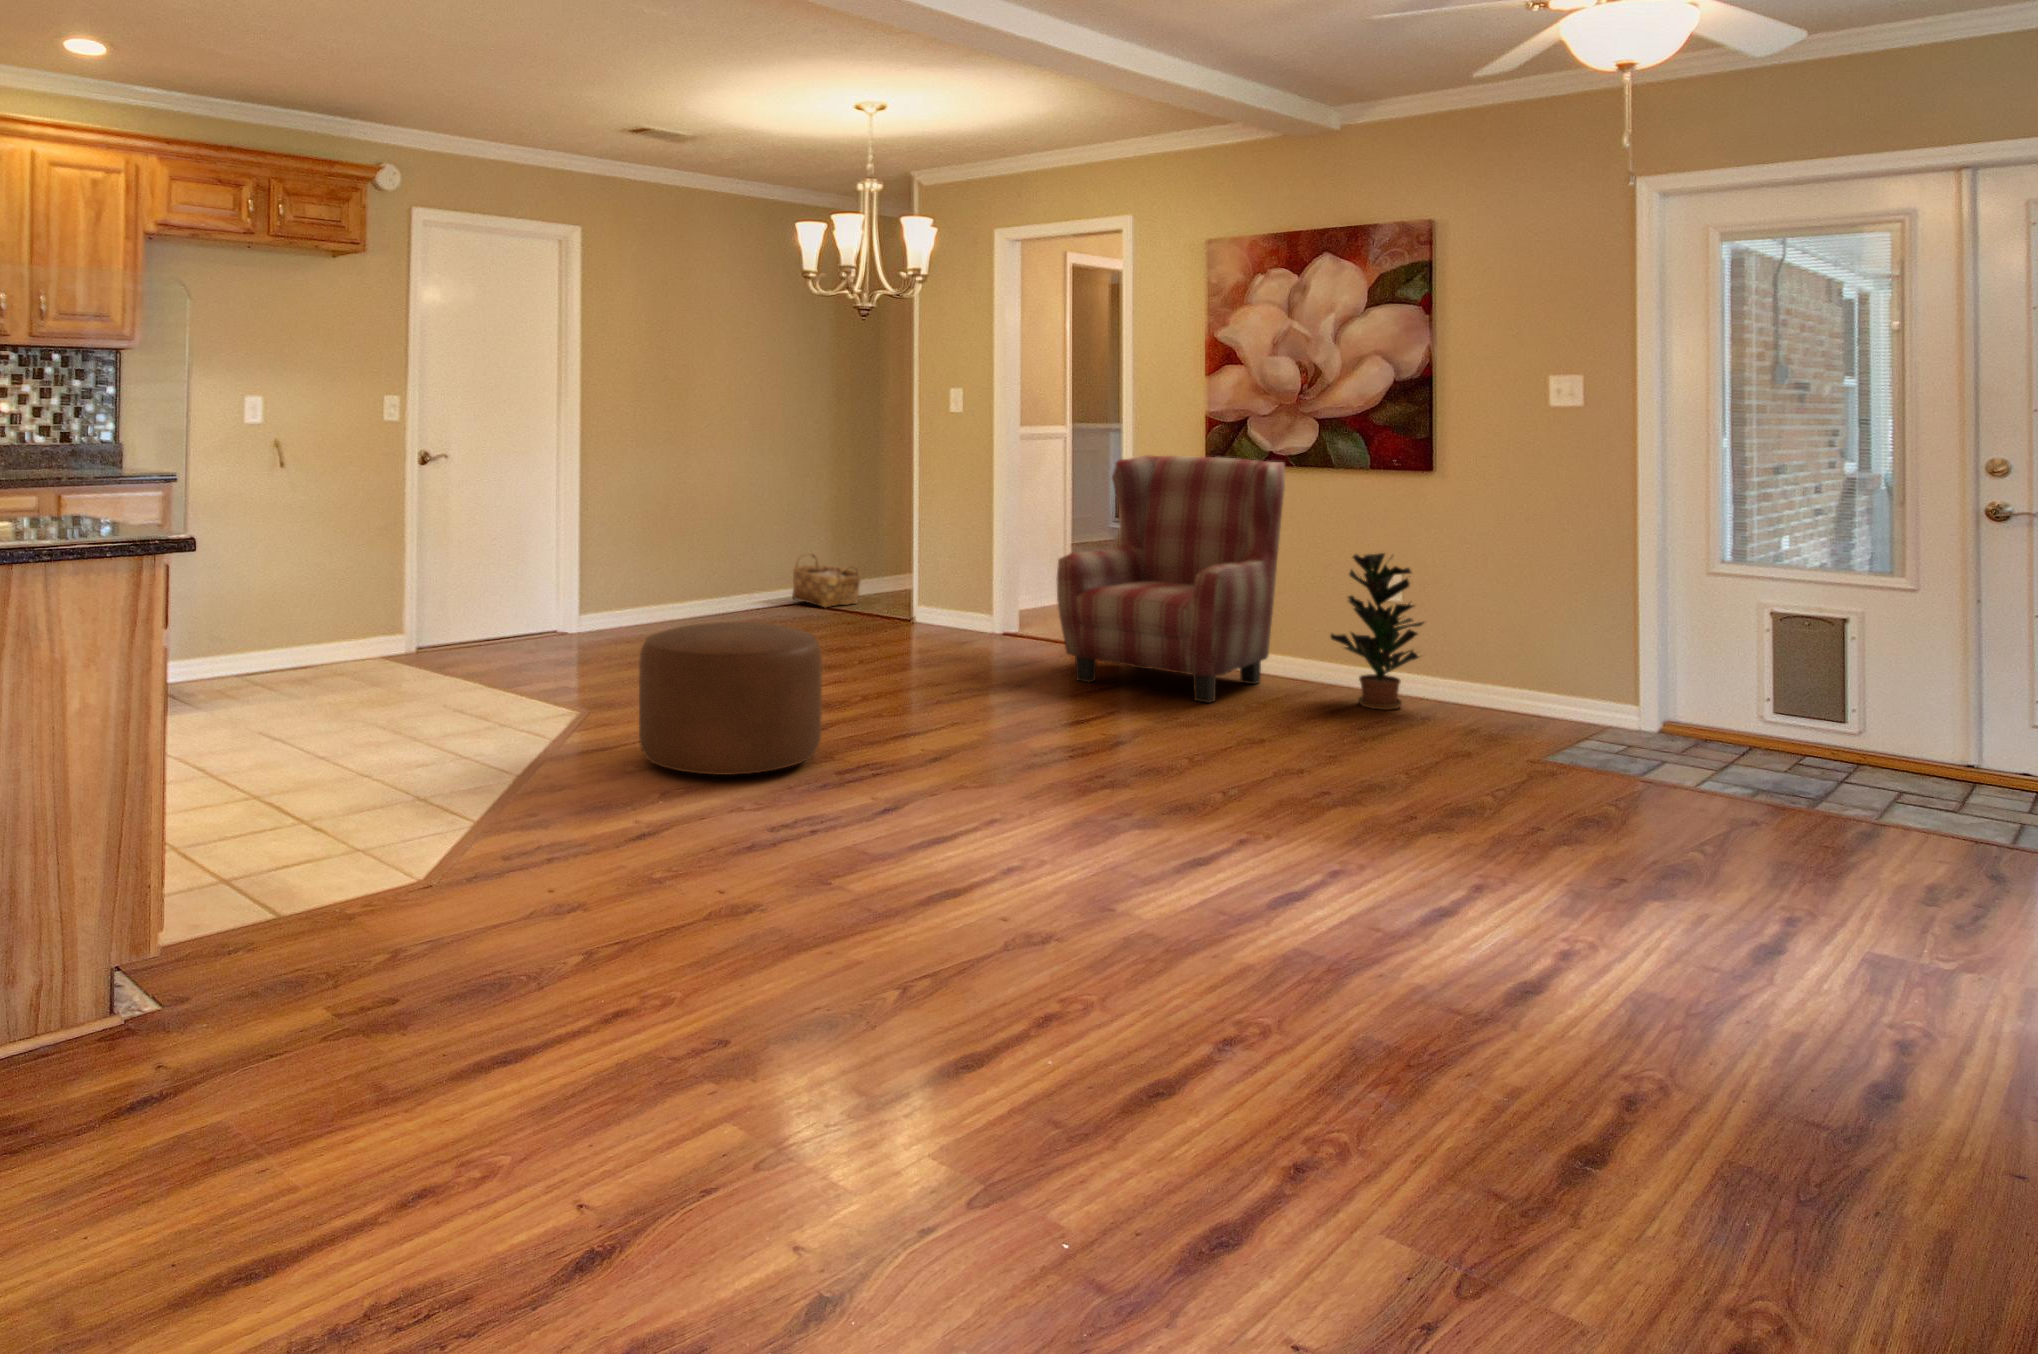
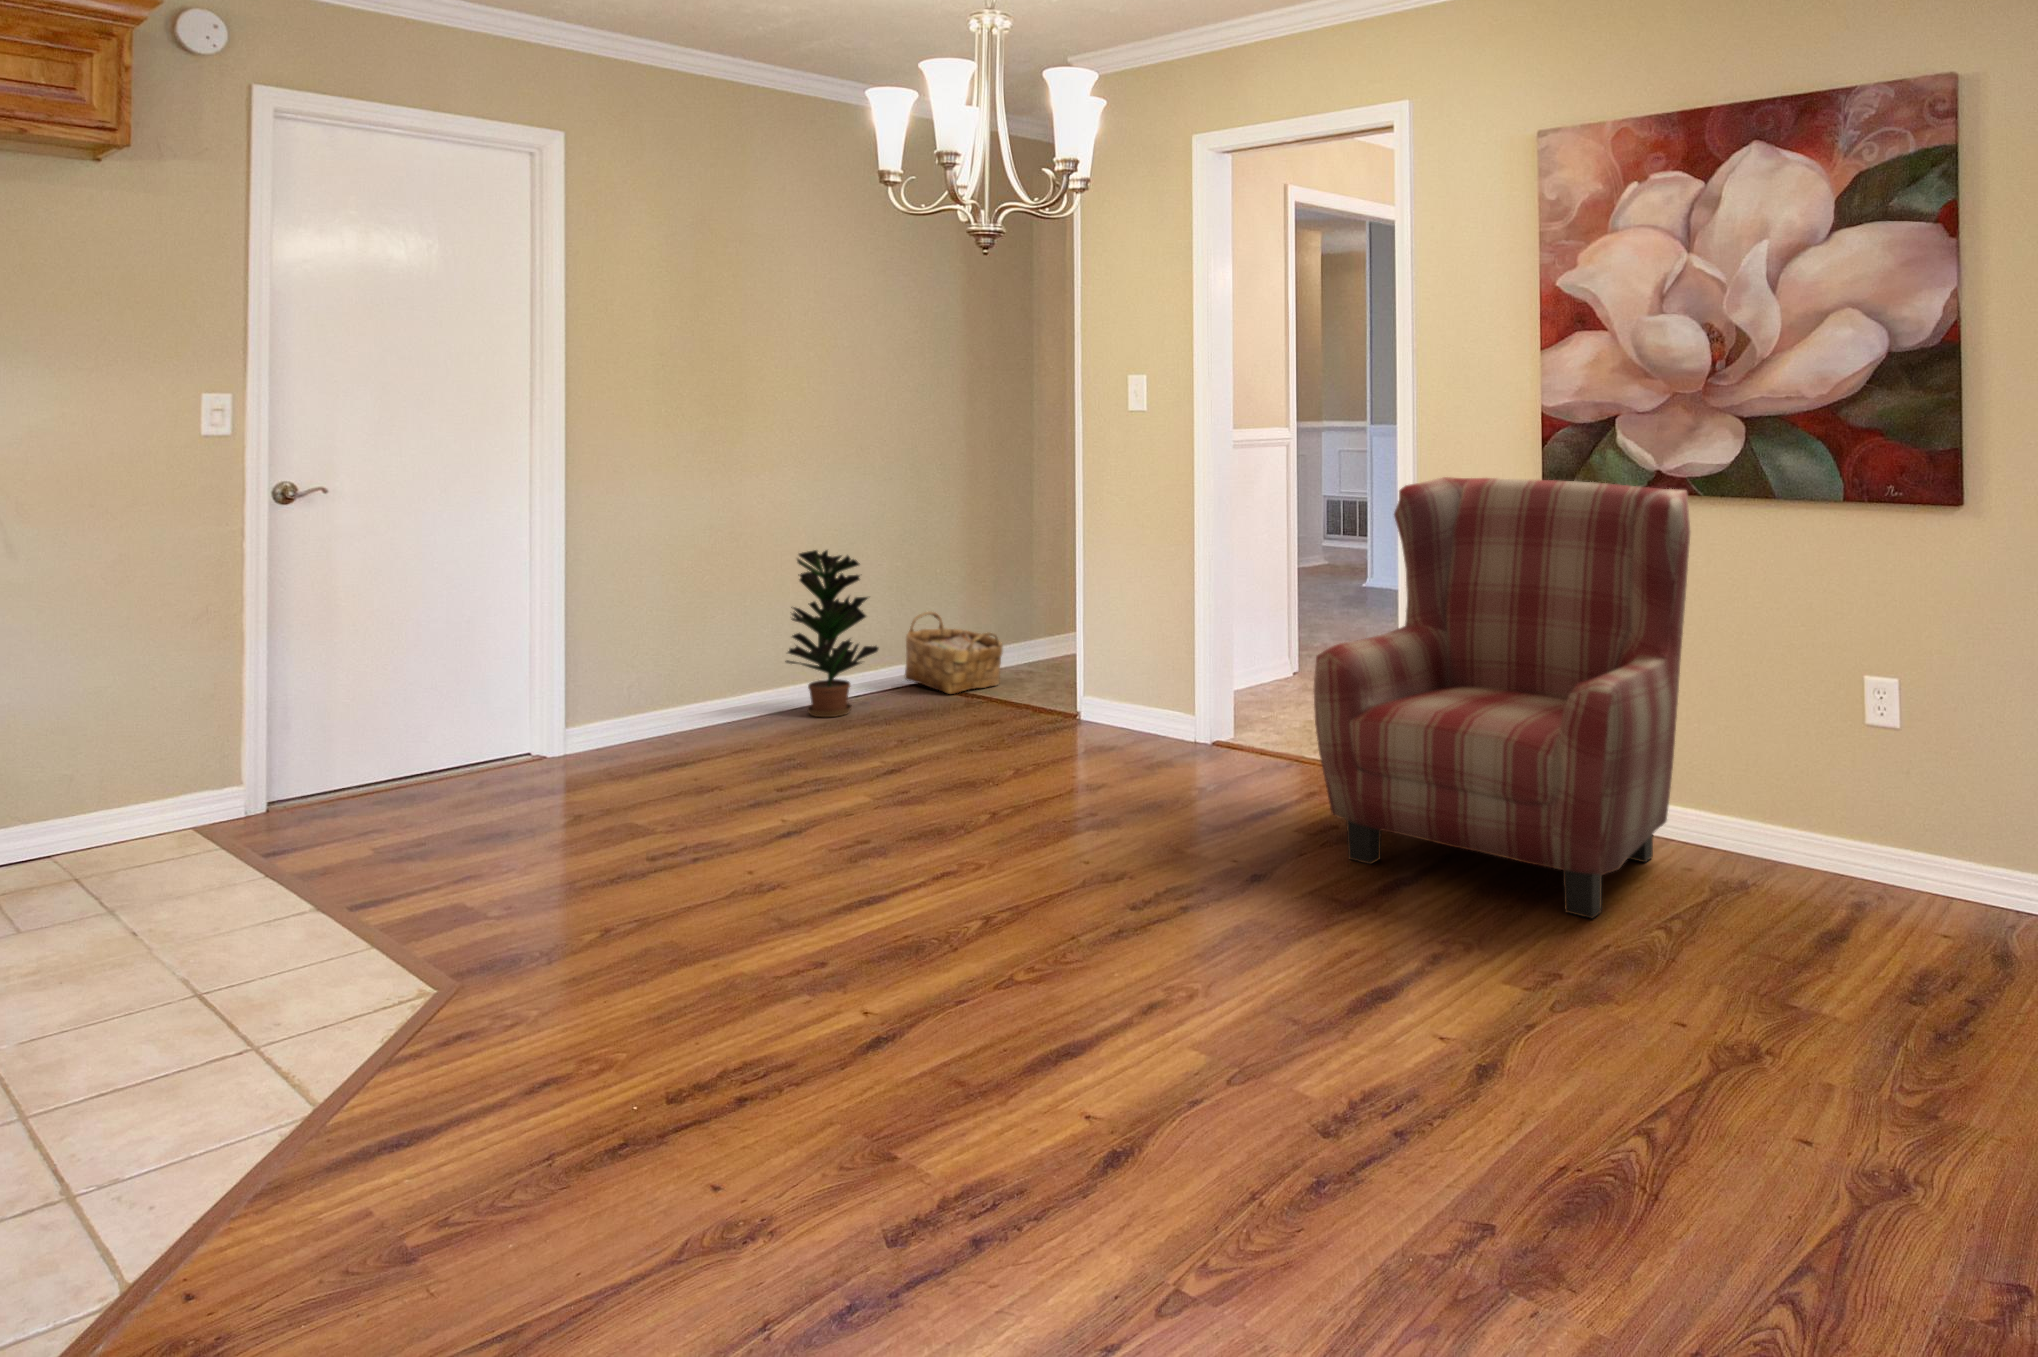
potted plant: present [1331,553,1423,710] -> present [785,550,878,717]
ottoman: present [639,622,822,775] -> none [473,844,877,1253]

